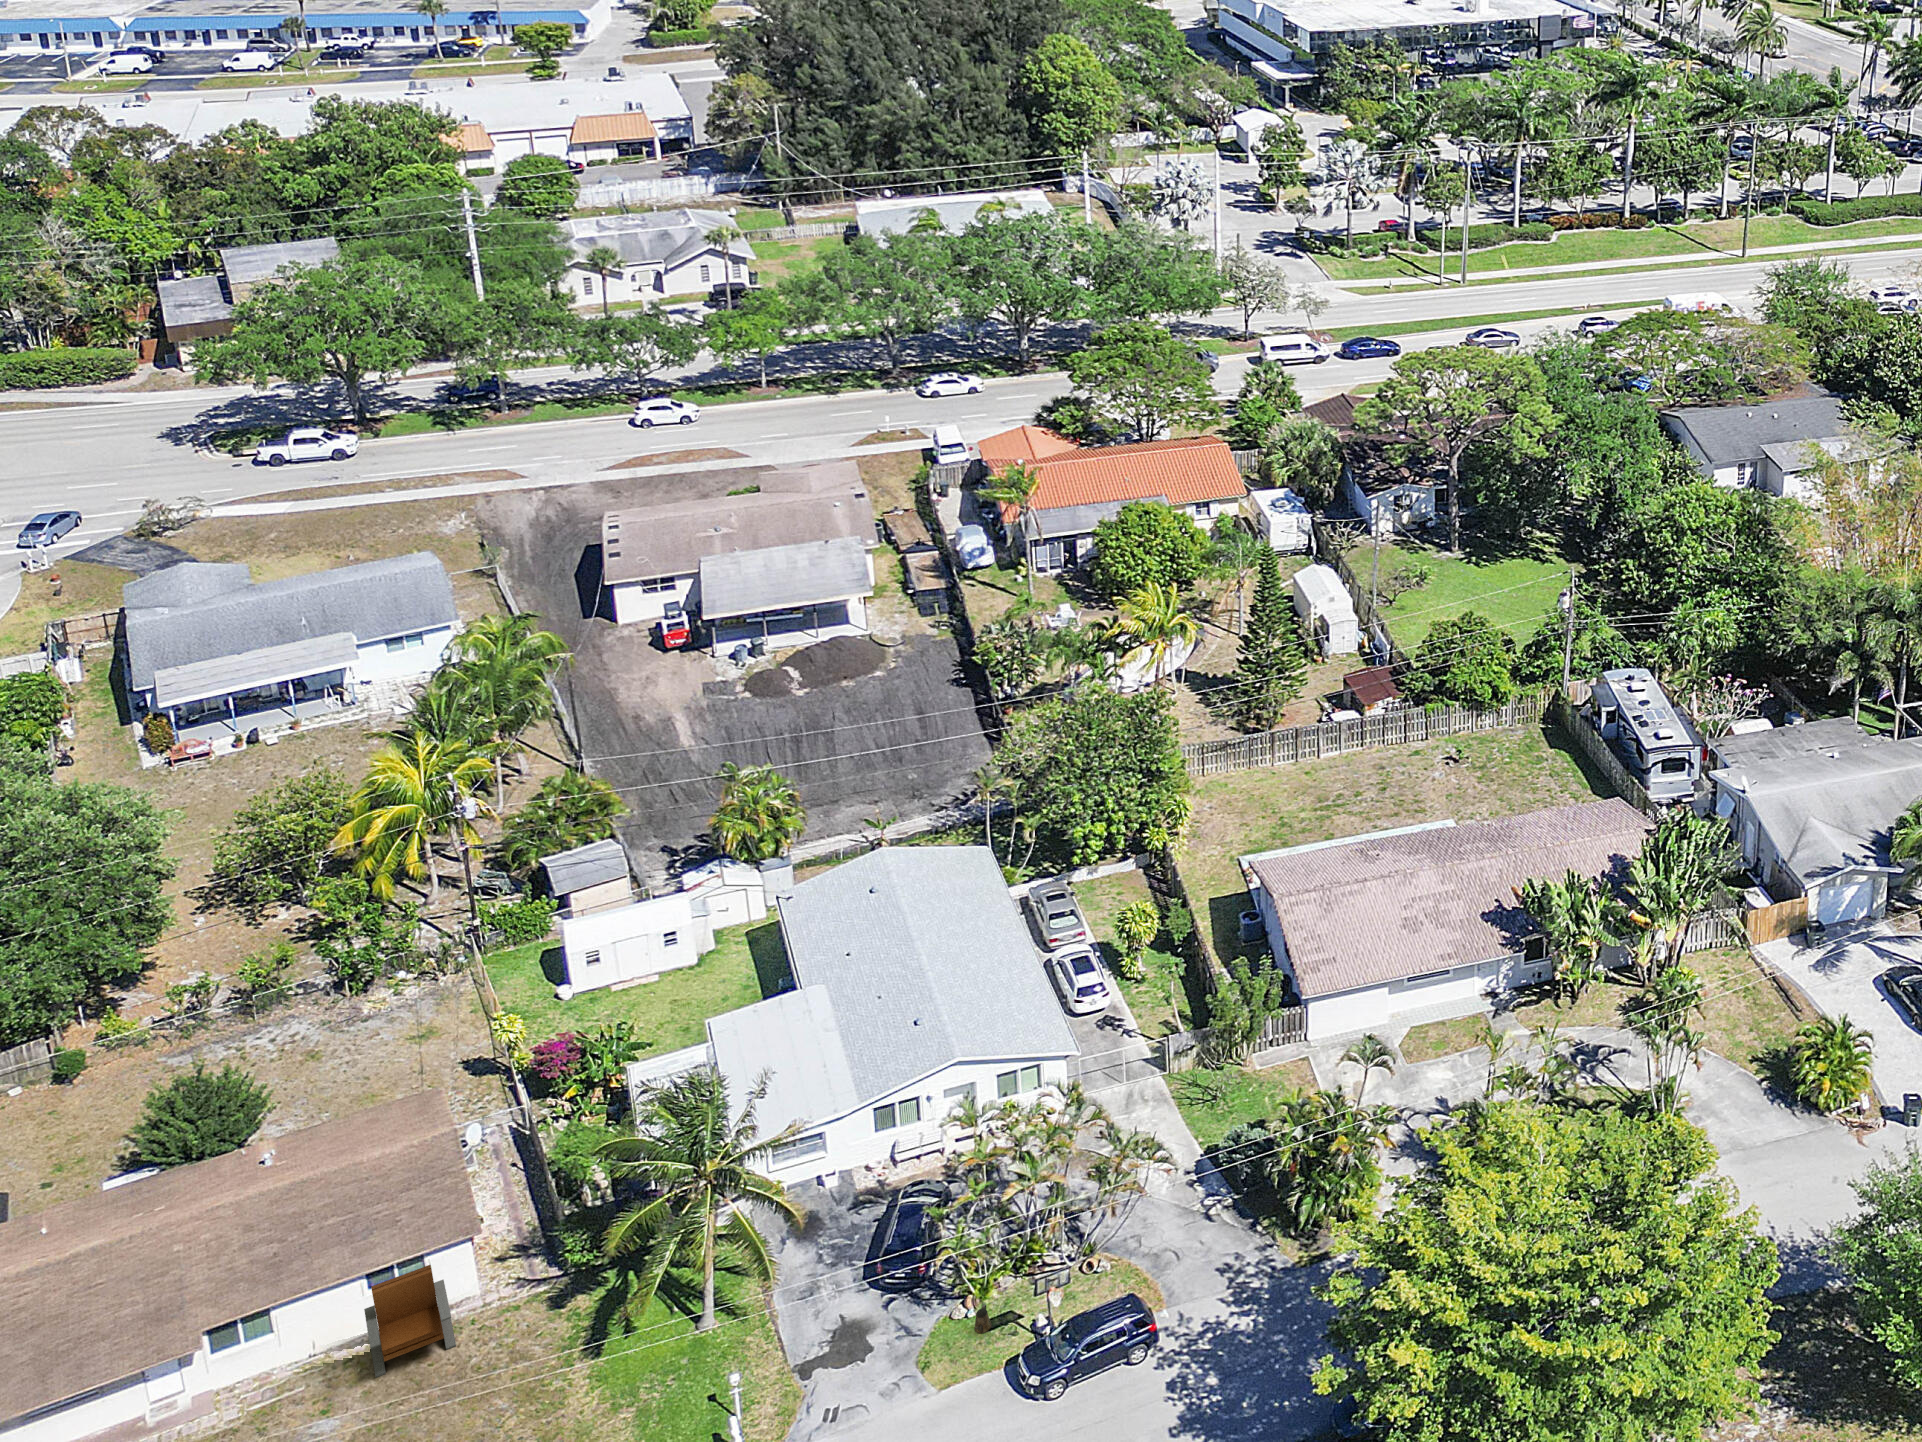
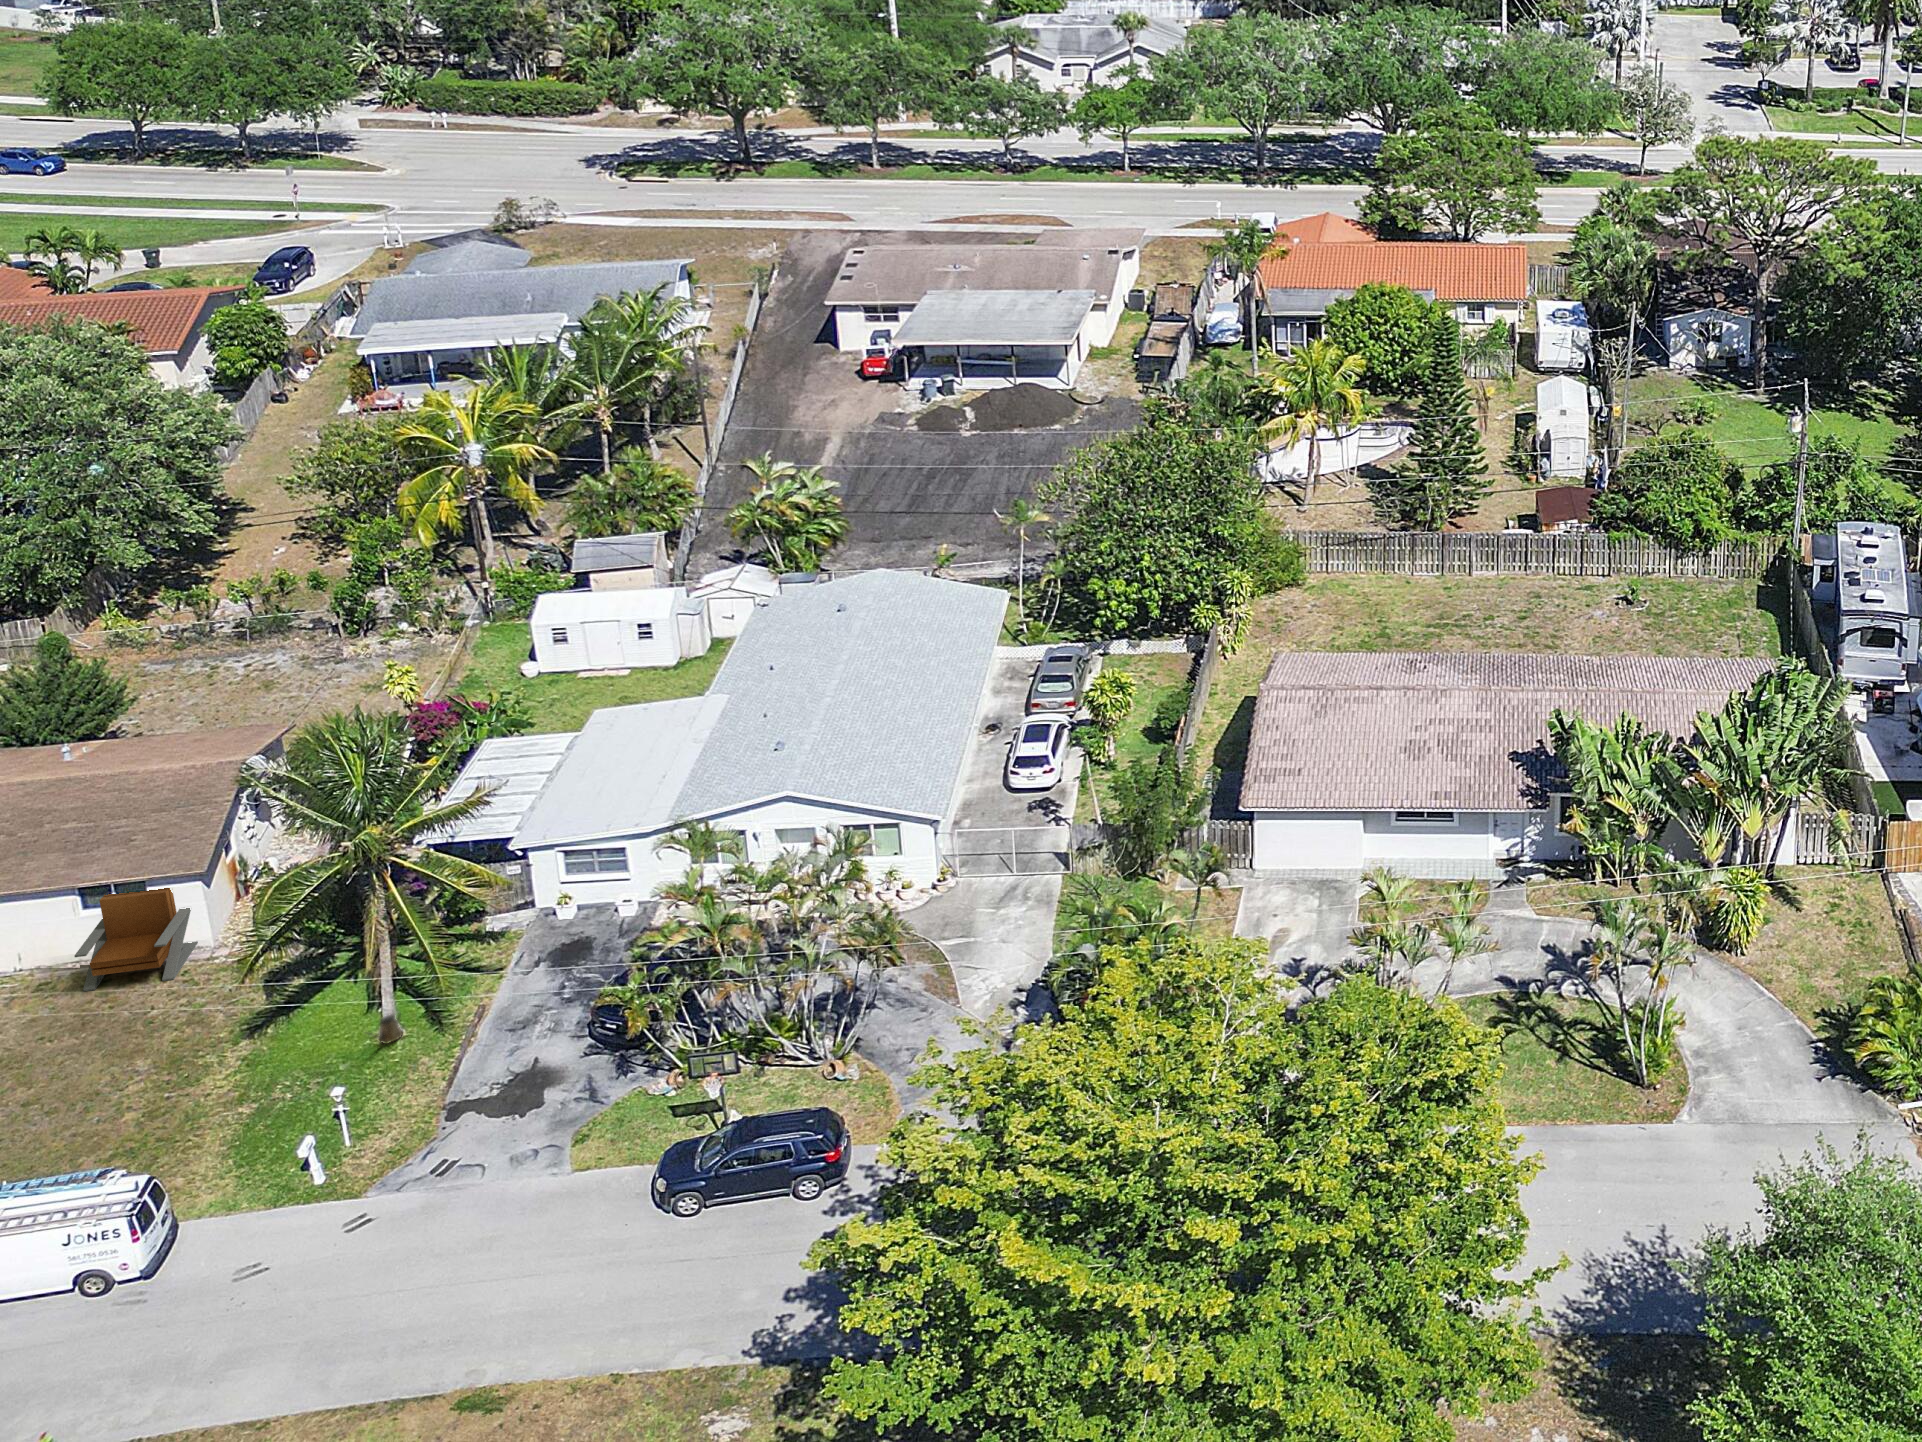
watering can: present [974,1304,992,1333] -> present [372,1013,402,1044]

